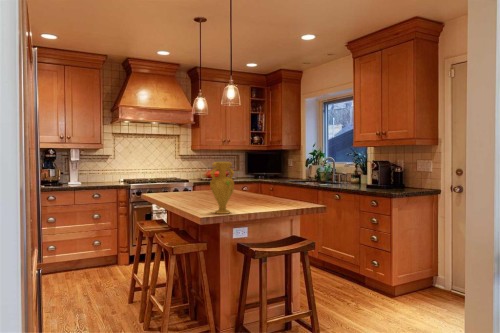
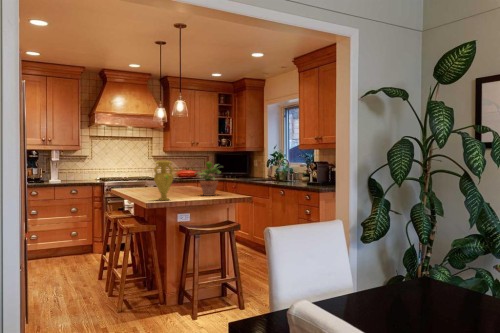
potted plant: none [250,162,286,204] -> present [198,162,221,195]

